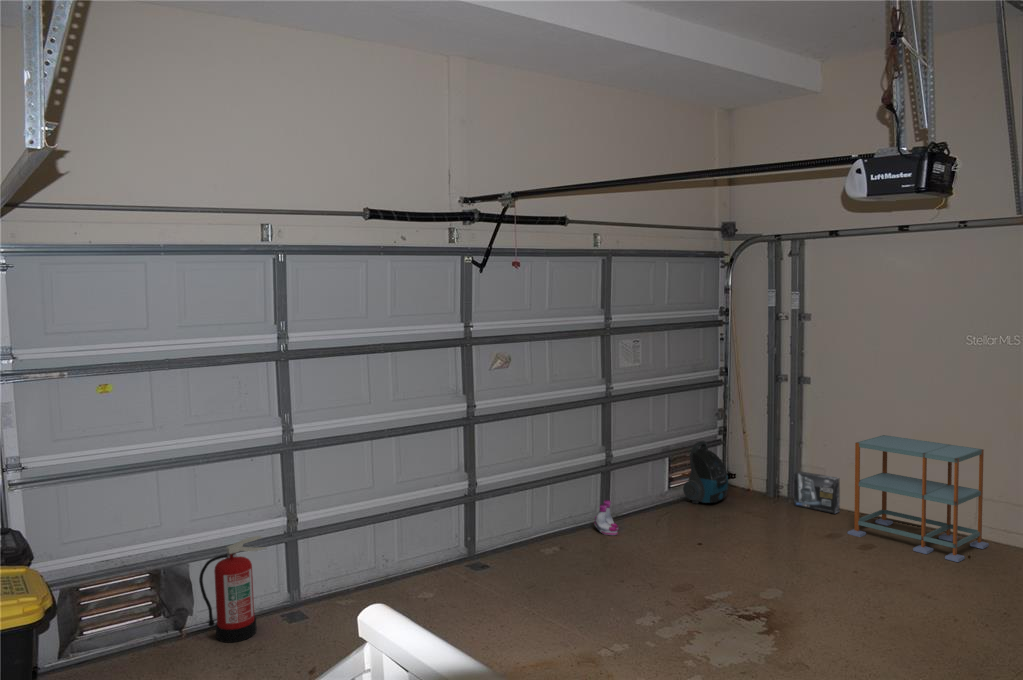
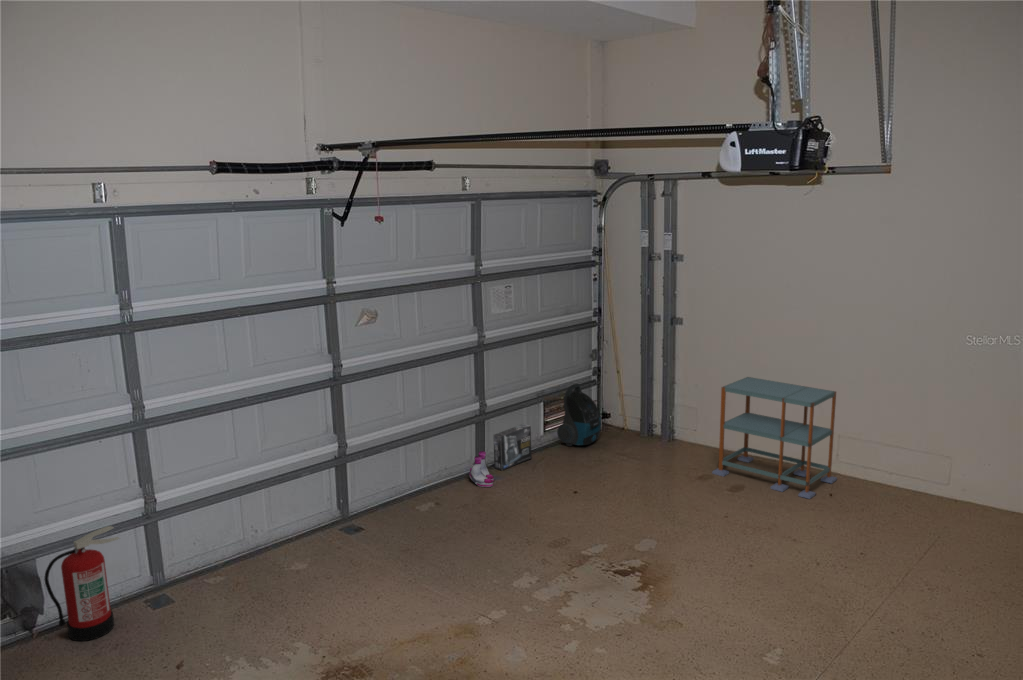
box: present [794,471,840,514] -> present [494,424,532,471]

